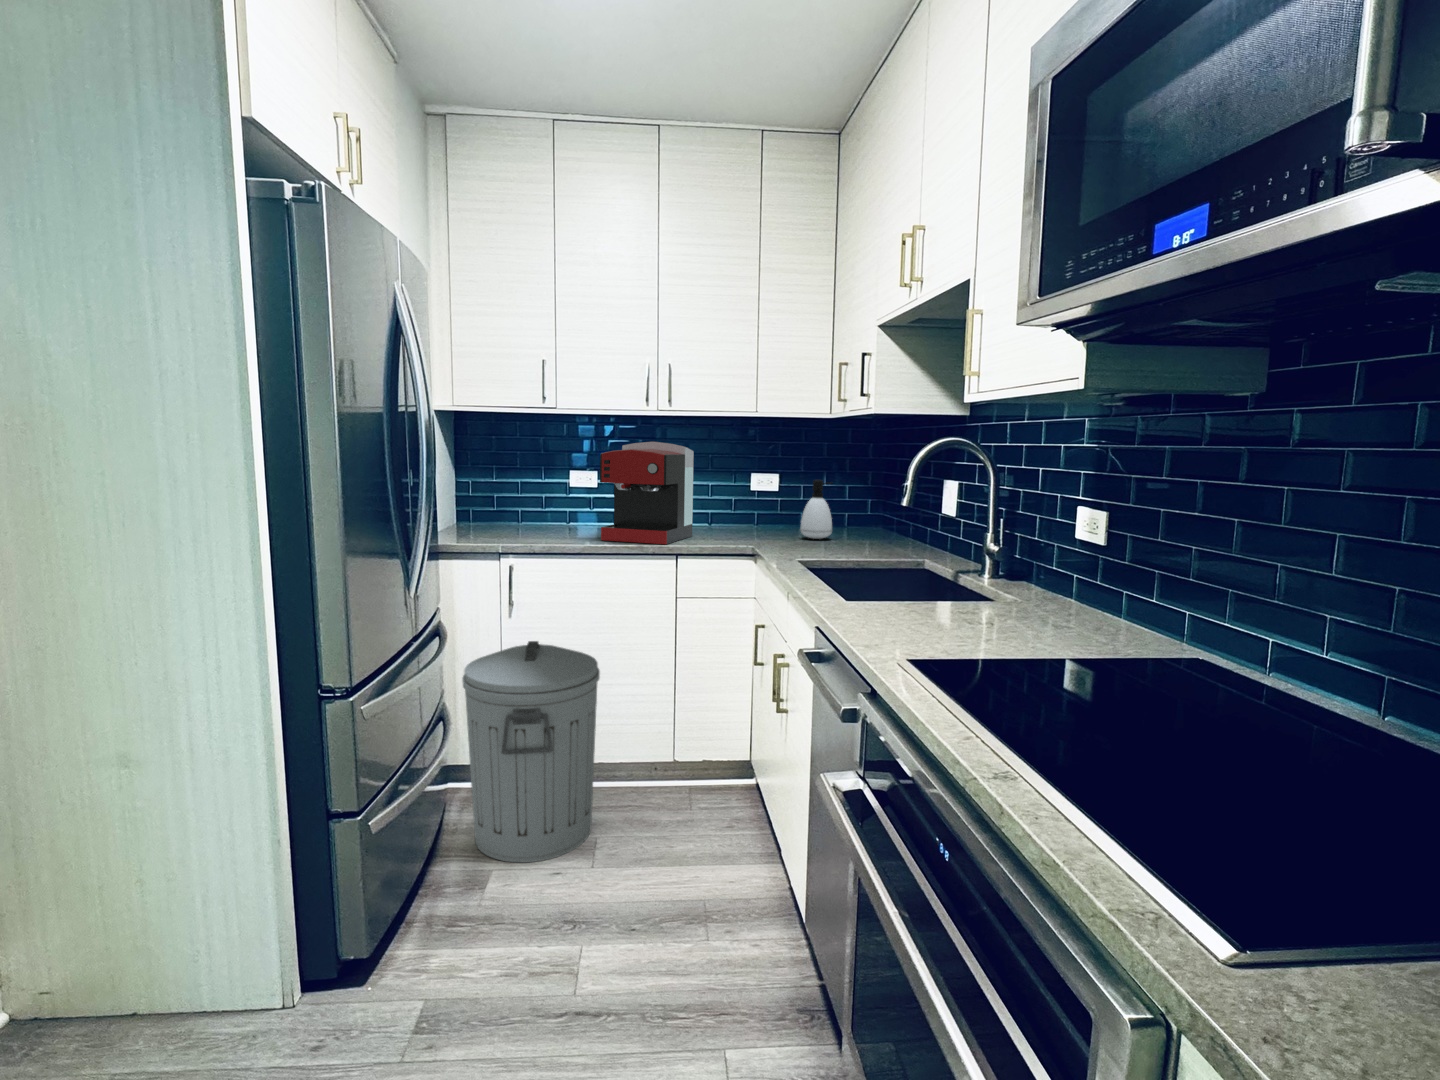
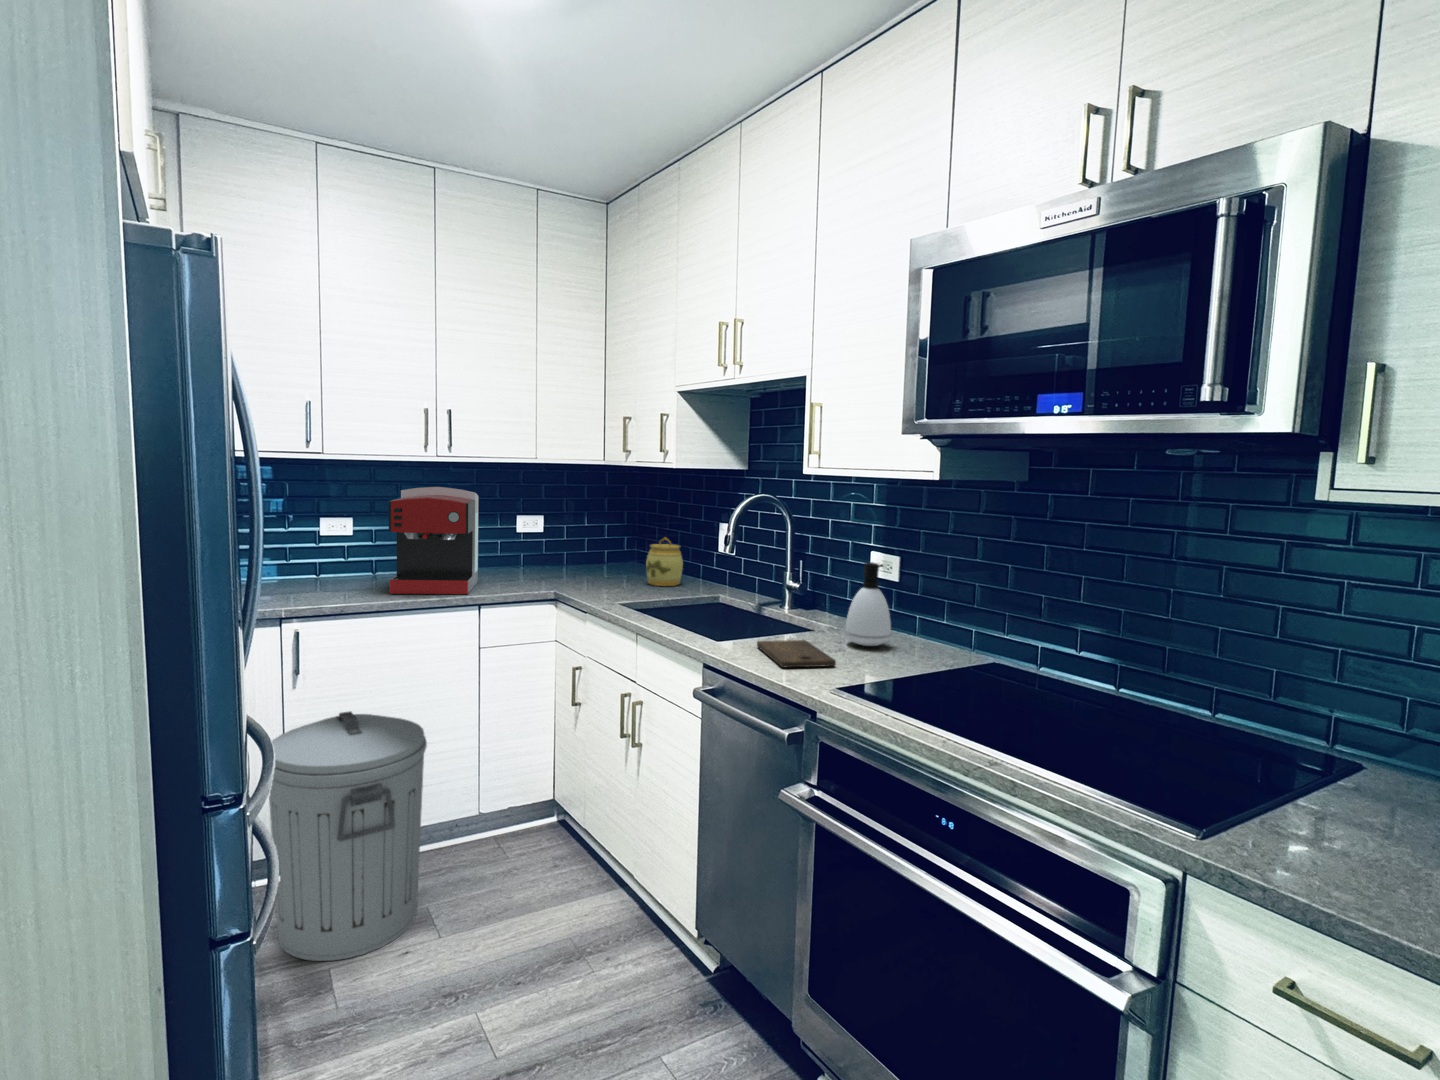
soap dispenser: present [800,480,832,539] -> present [845,562,891,646]
jar: none [858,495,899,549] -> present [646,538,683,586]
cutting board: none [881,603,956,639] -> present [757,640,836,667]

